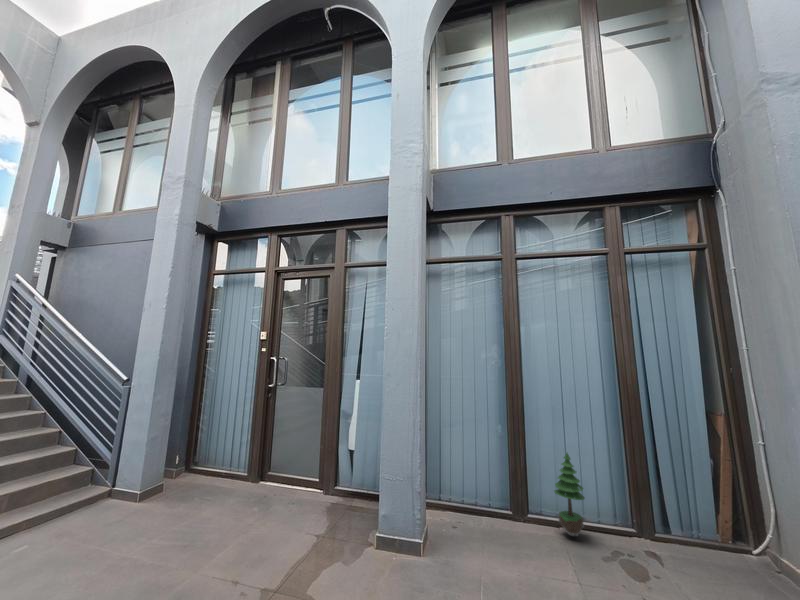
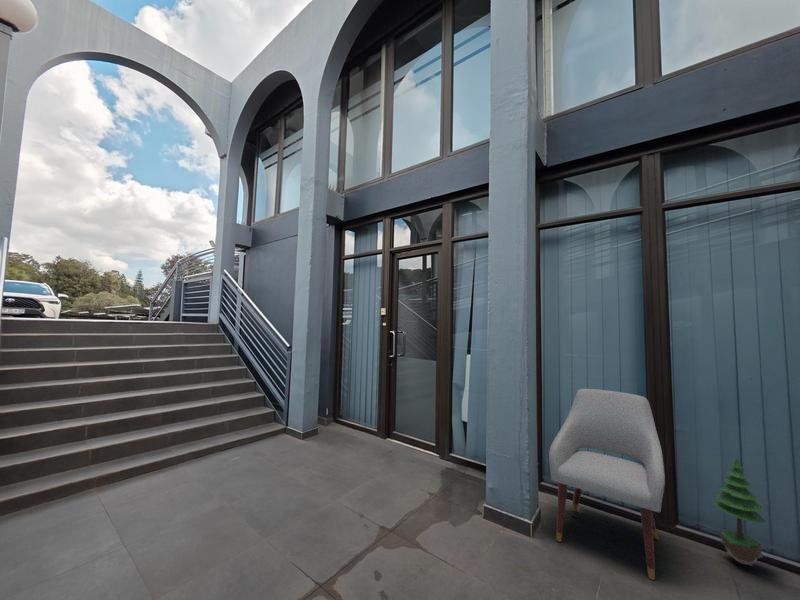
chair: none [438,406,527,567] -> present [549,389,665,580]

